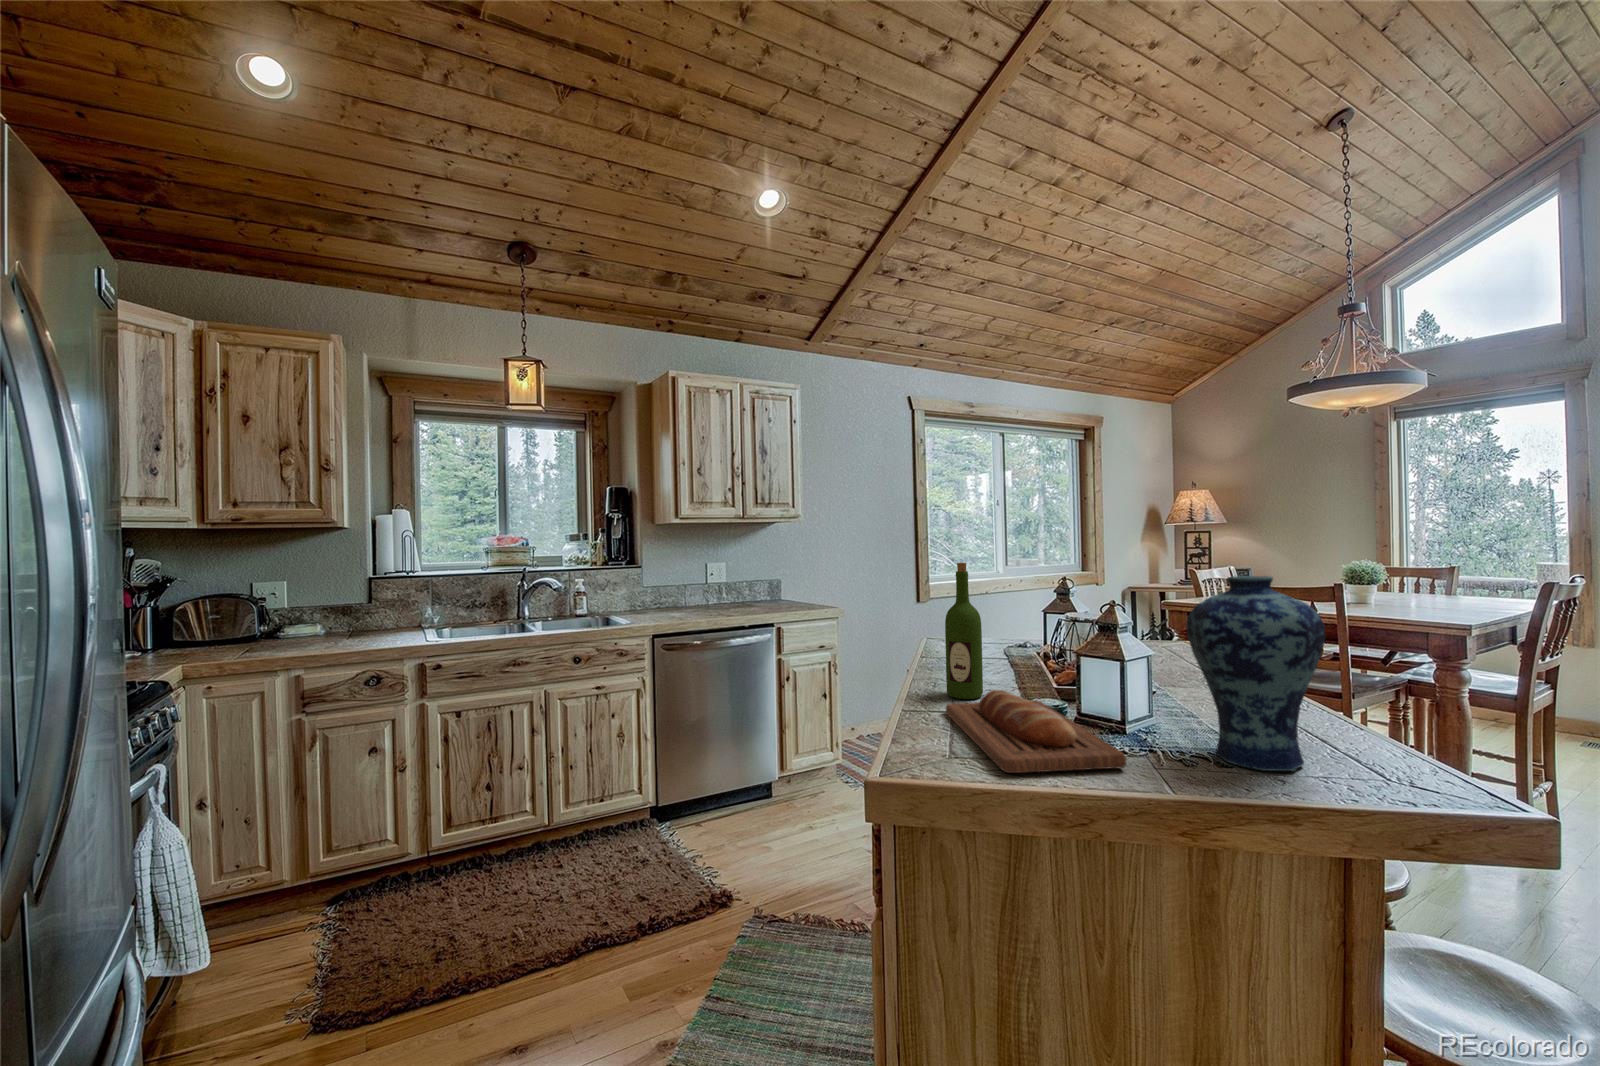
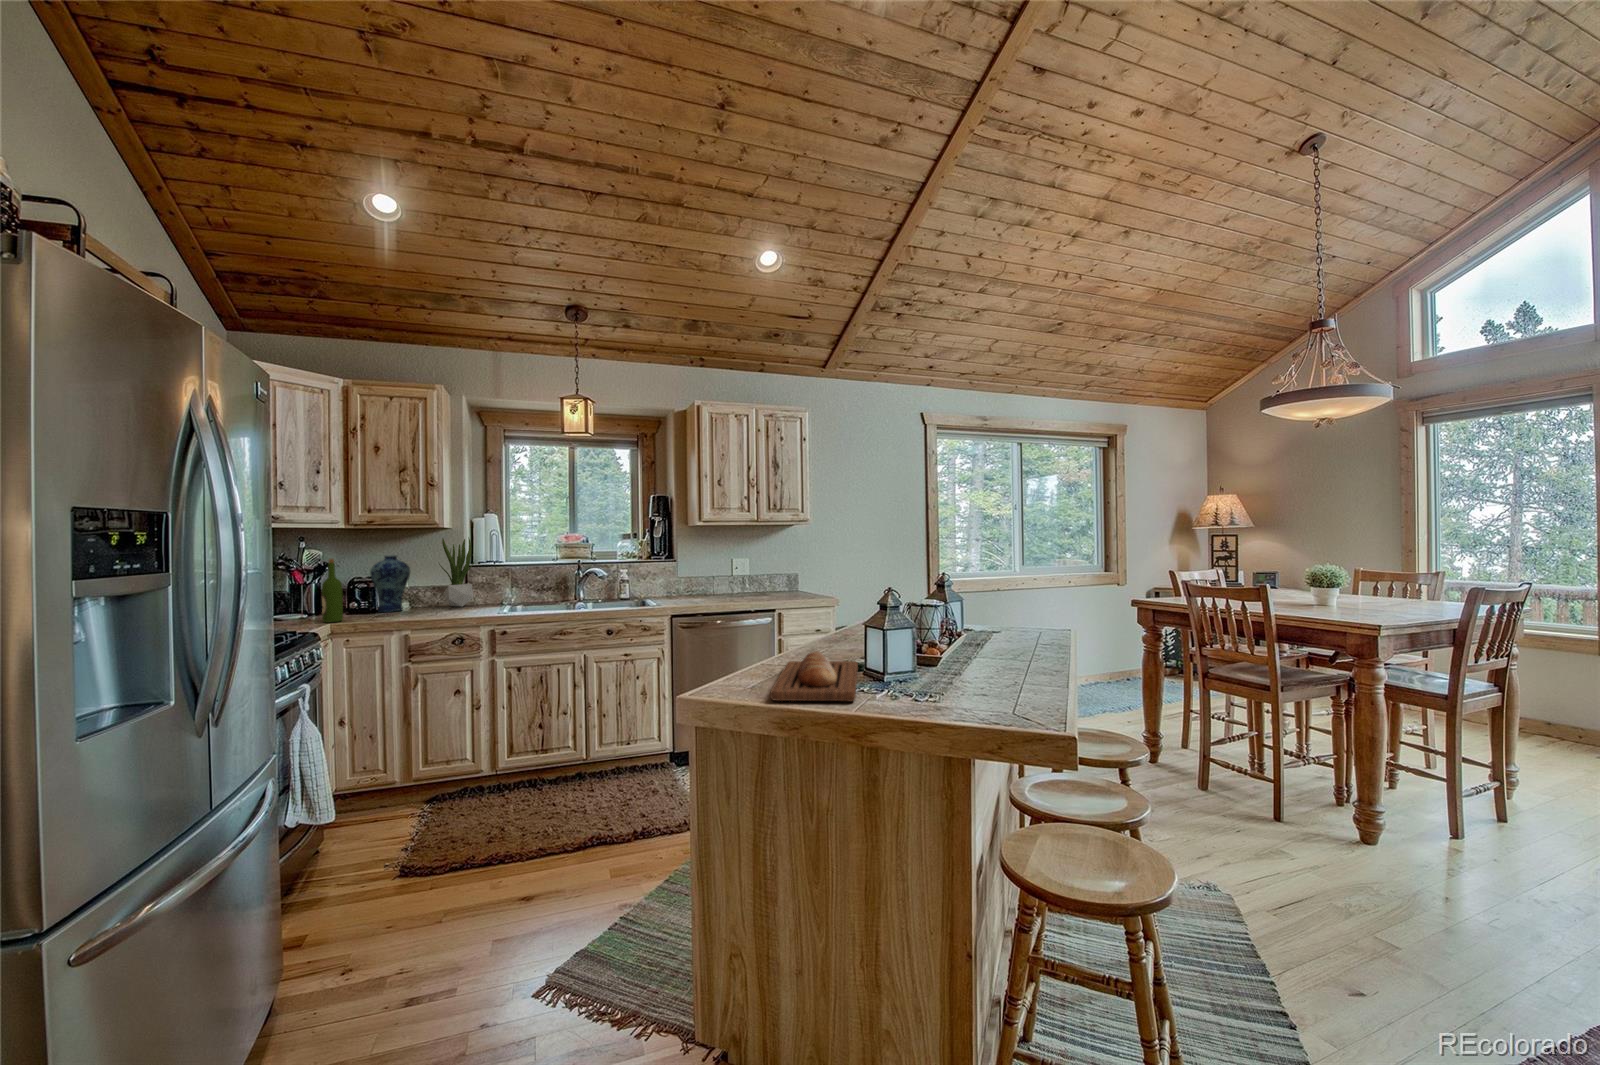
potted plant: none [331,539,383,632] -> present [439,538,474,607]
wine bottle: present [945,563,983,699] -> present [322,559,343,623]
vase: present [1187,576,1325,771] -> present [371,555,410,612]

